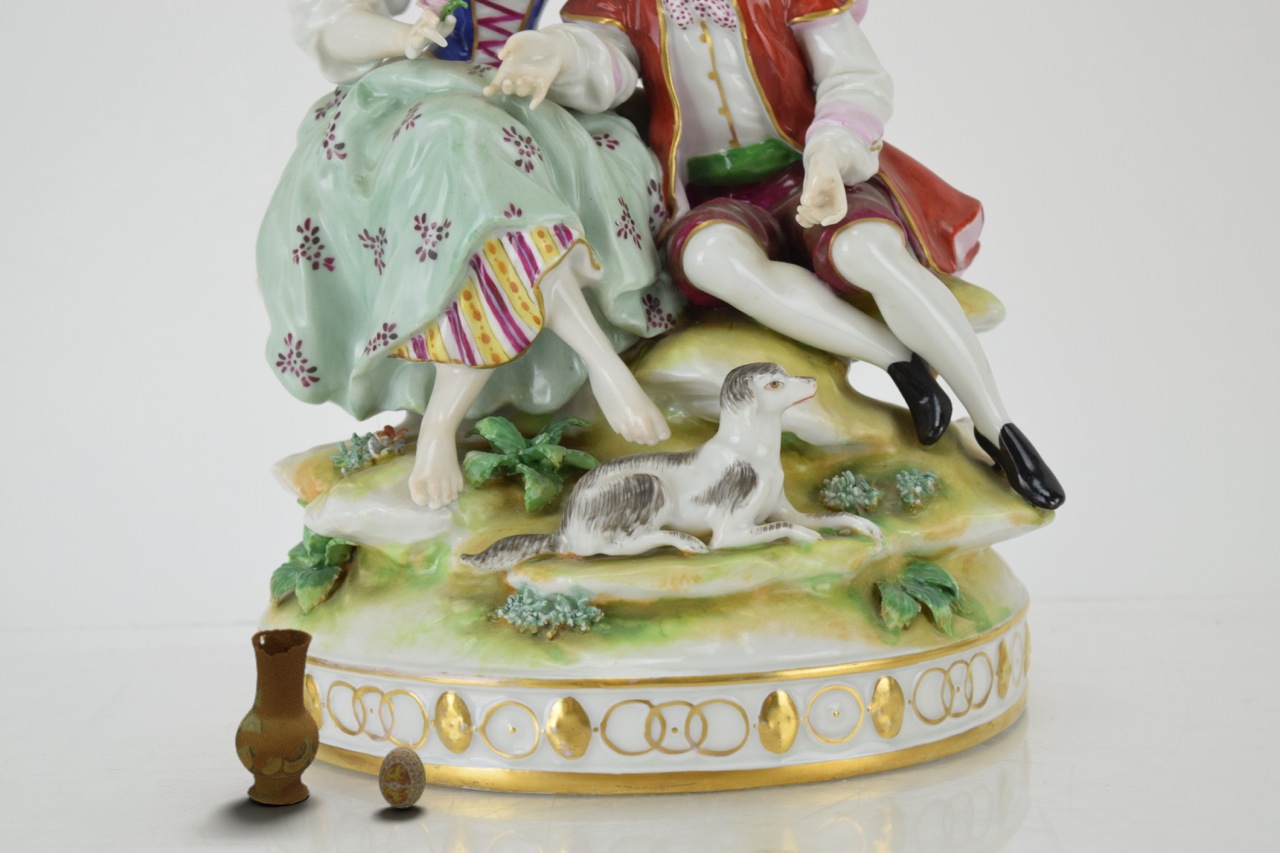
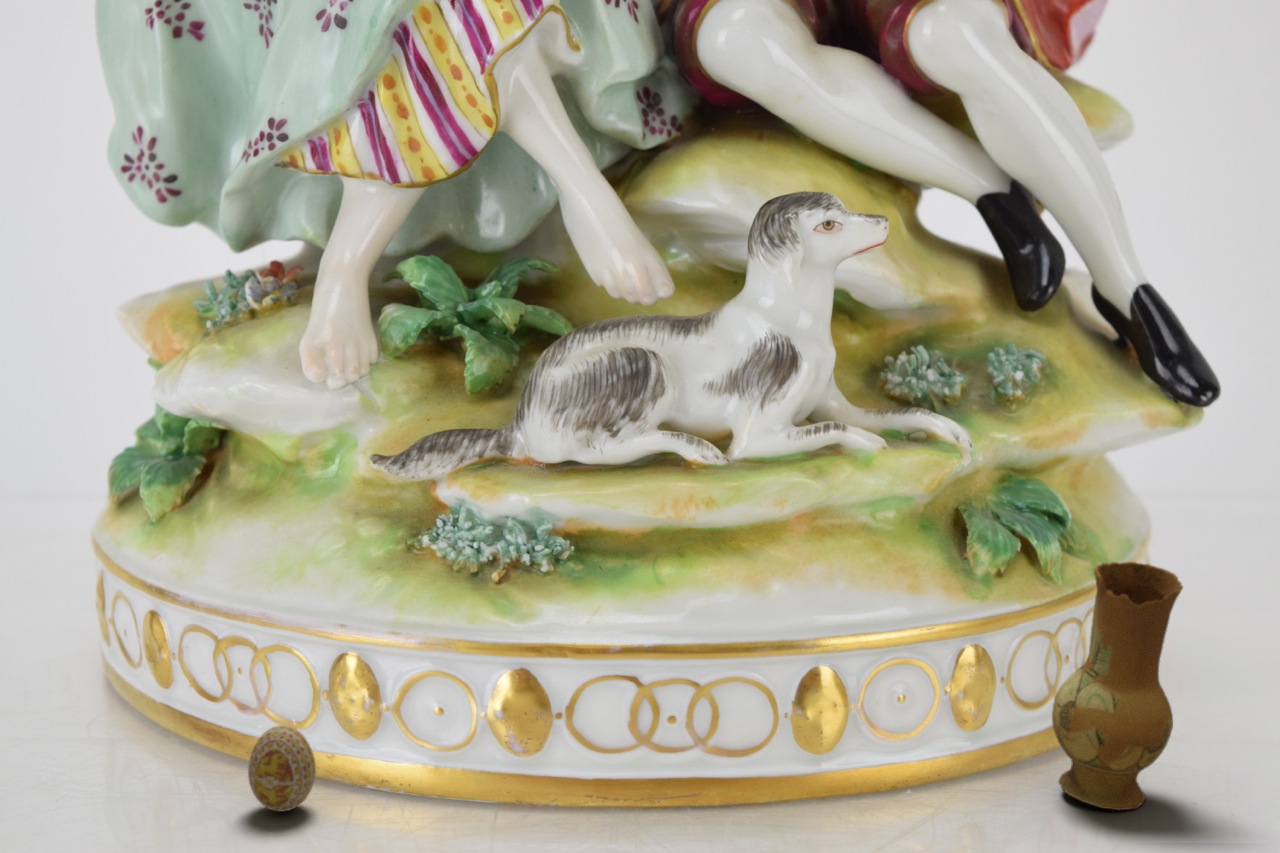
ceramic jug: present [235,628,319,805] -> present [1052,562,1183,810]

